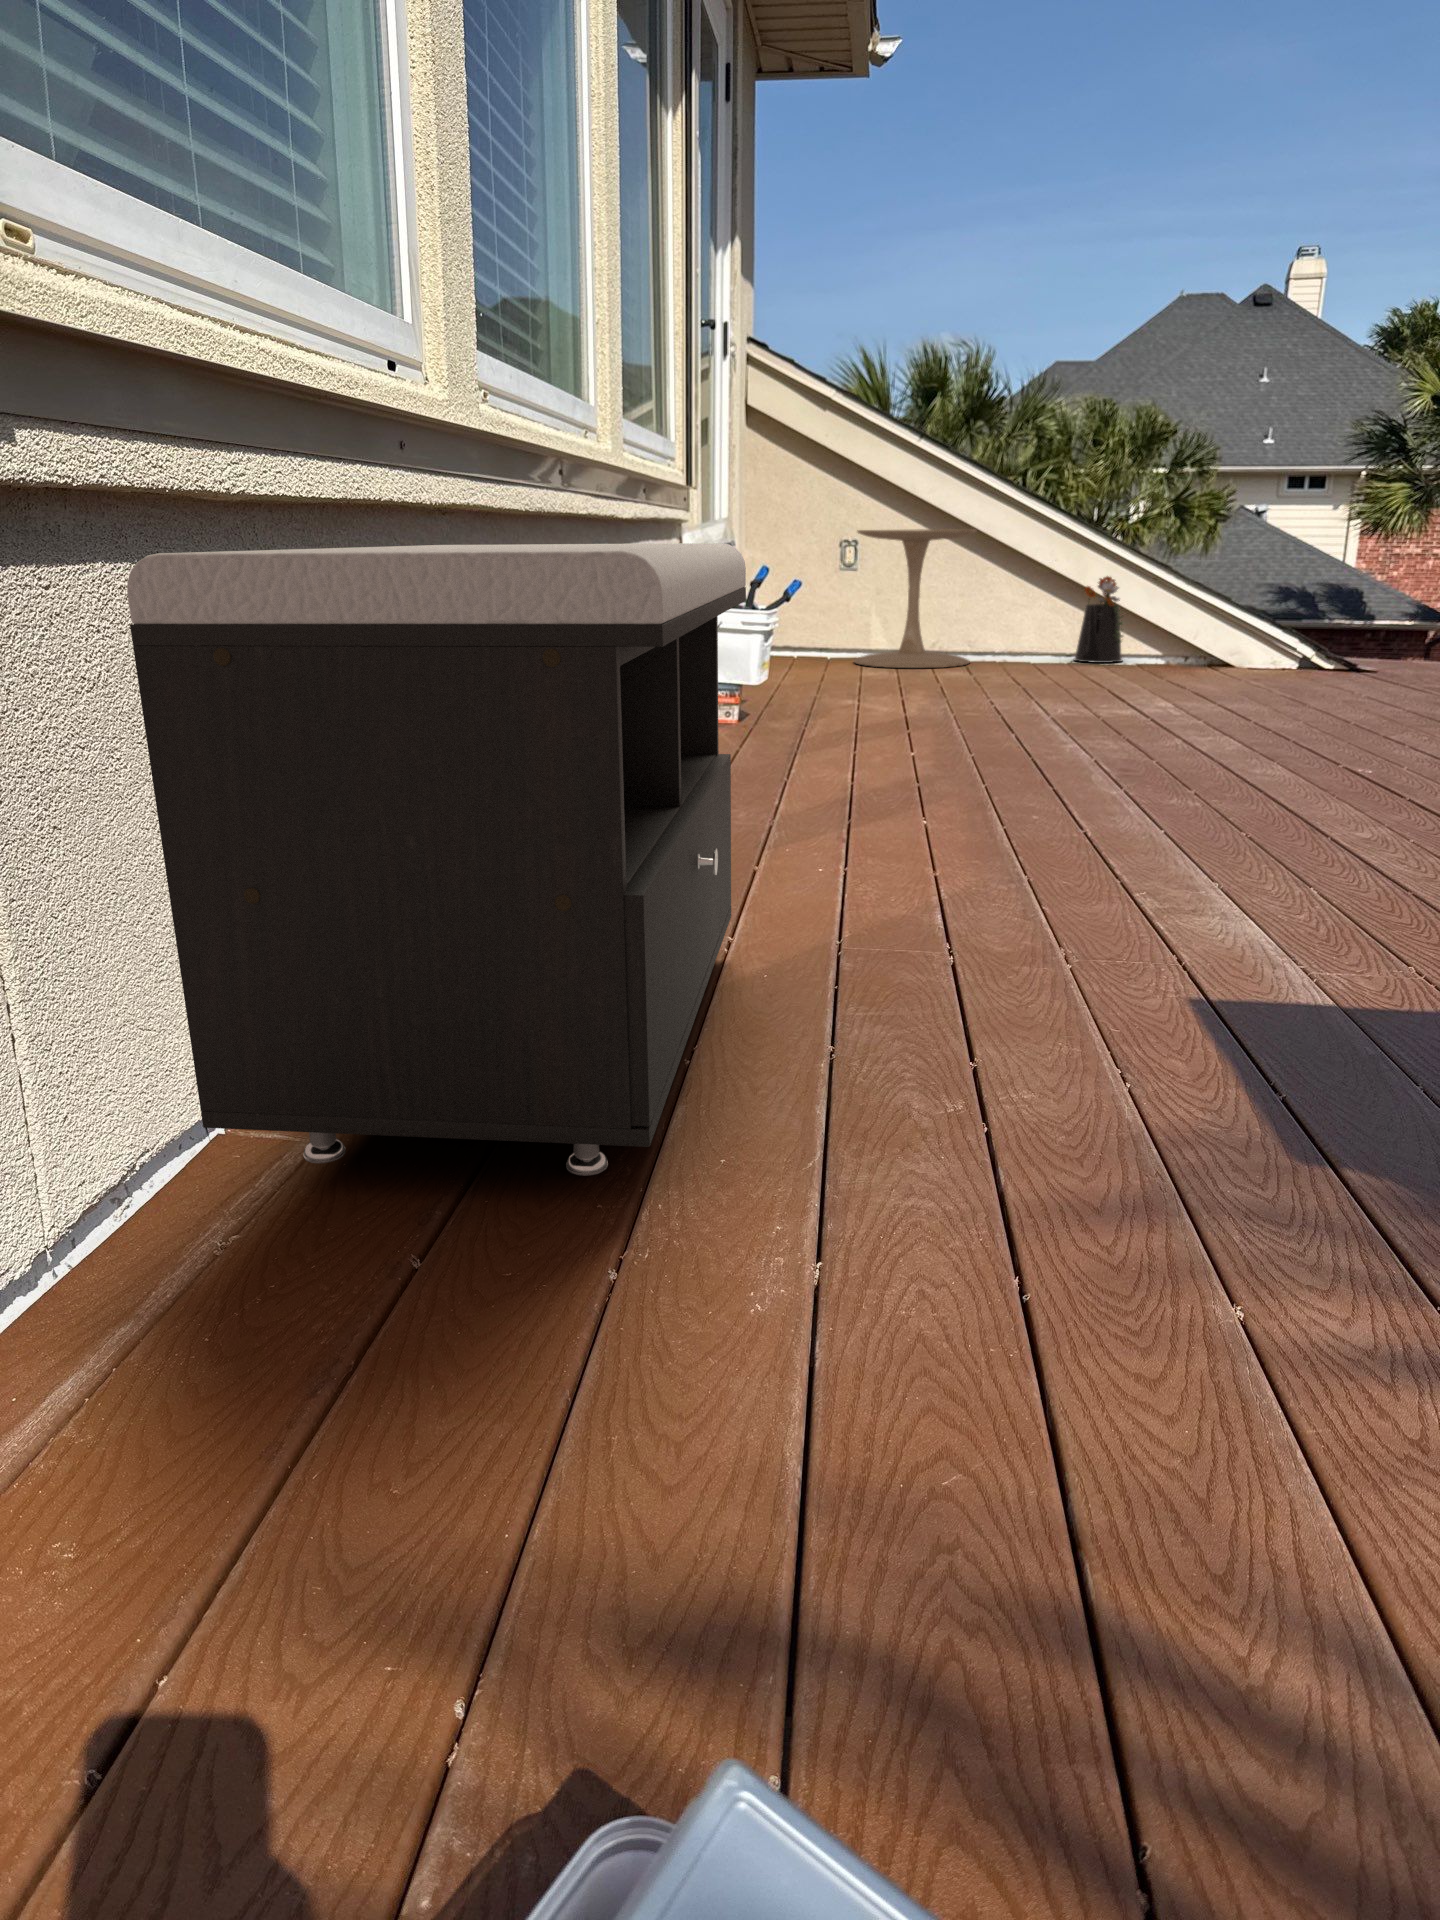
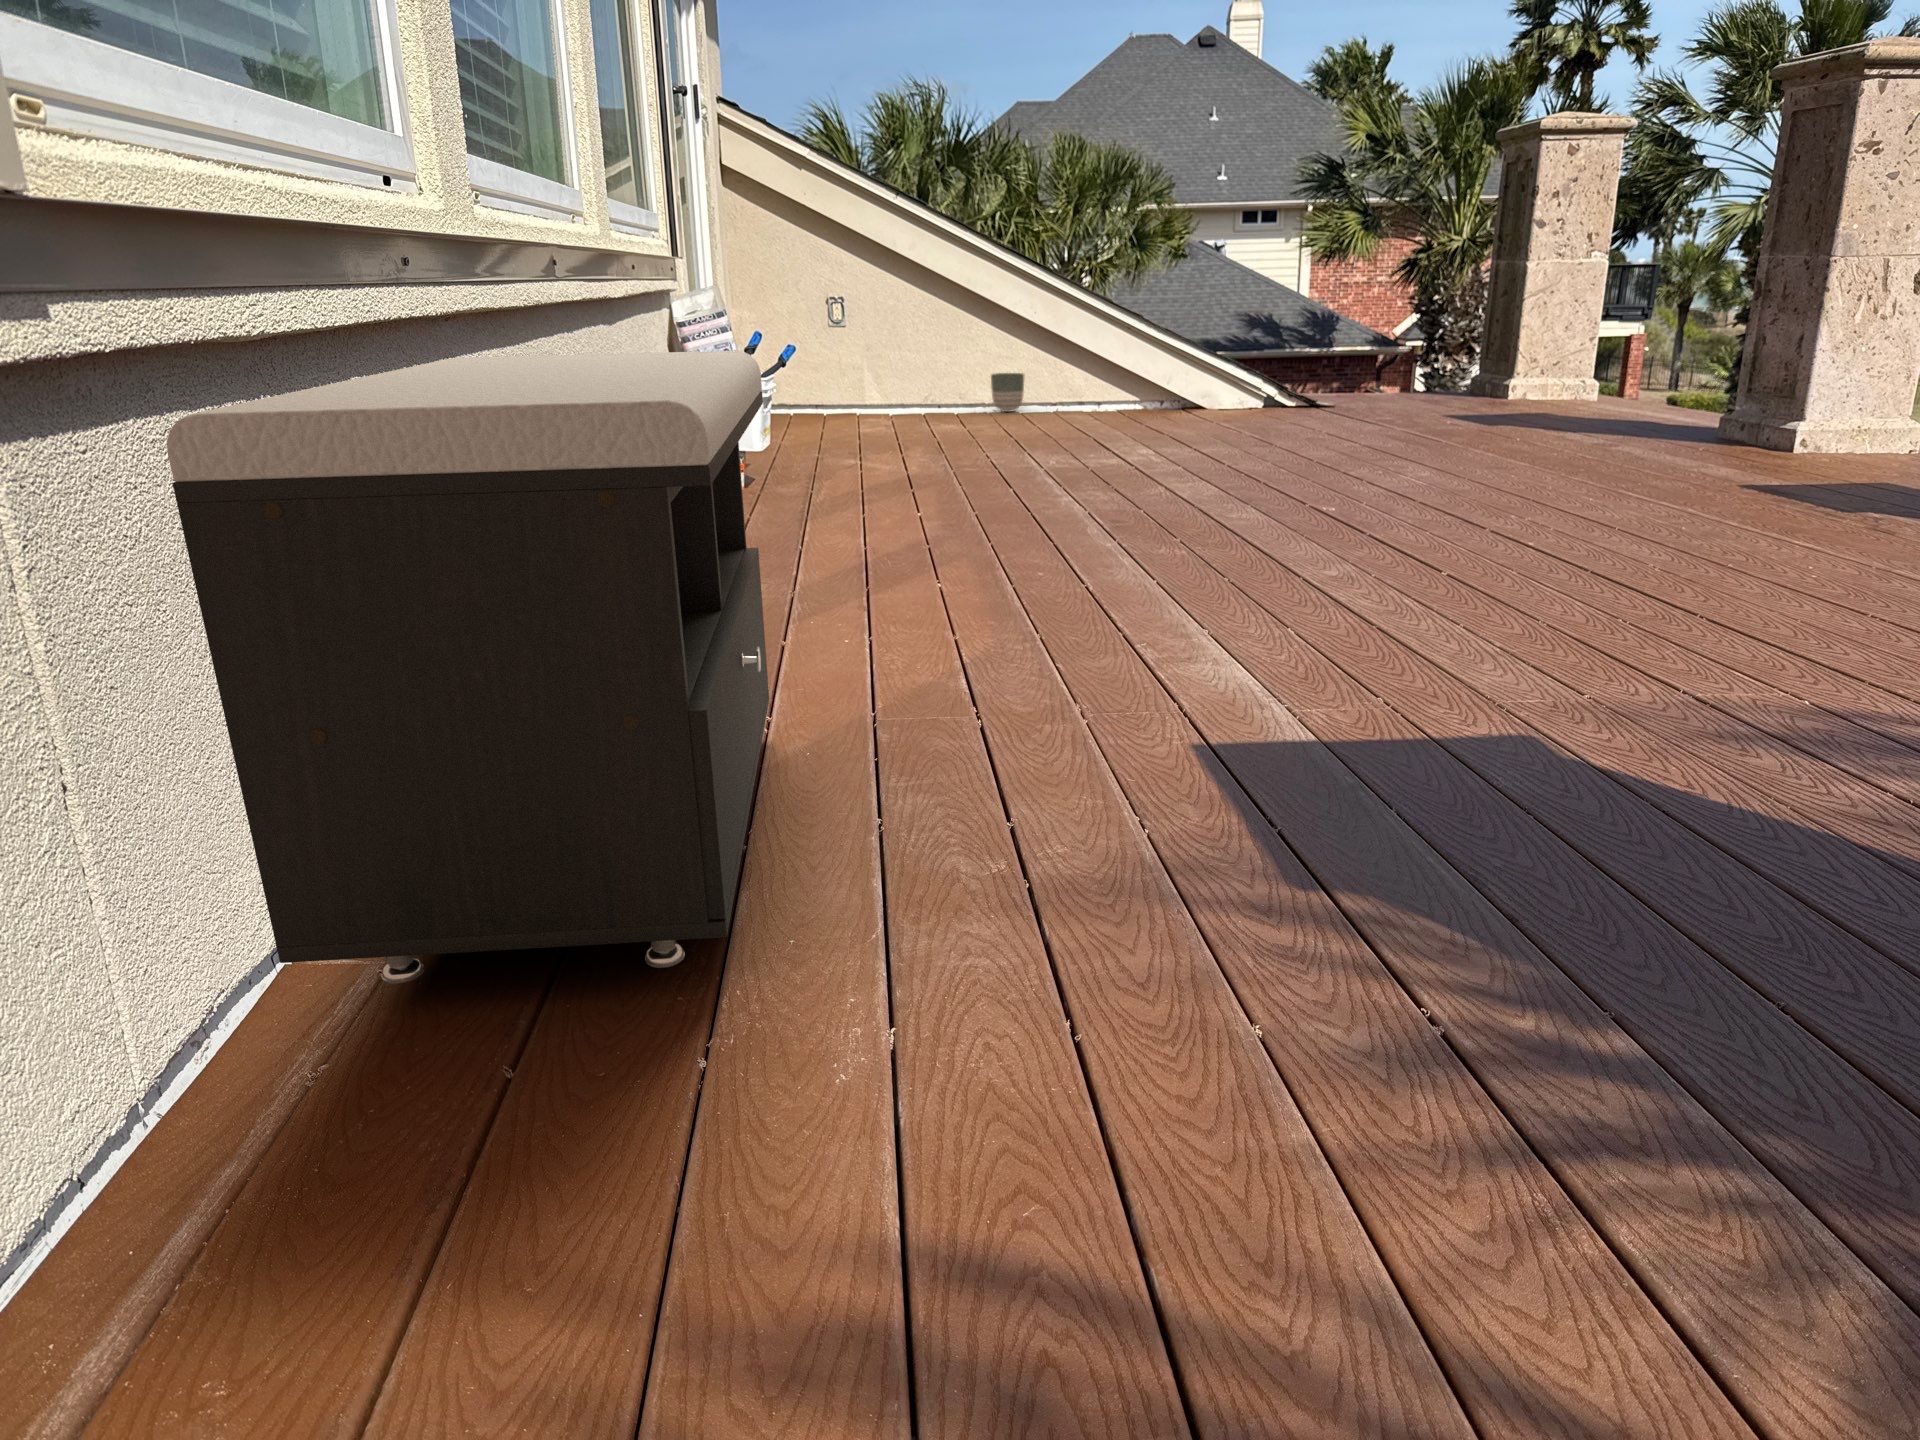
pedestal table: present [854,529,976,668] -> none [843,289,960,425]
watering can: present [1074,576,1123,663] -> none [1055,330,1101,413]
planter: none [1006,619,1042,660] -> present [991,373,1025,412]

